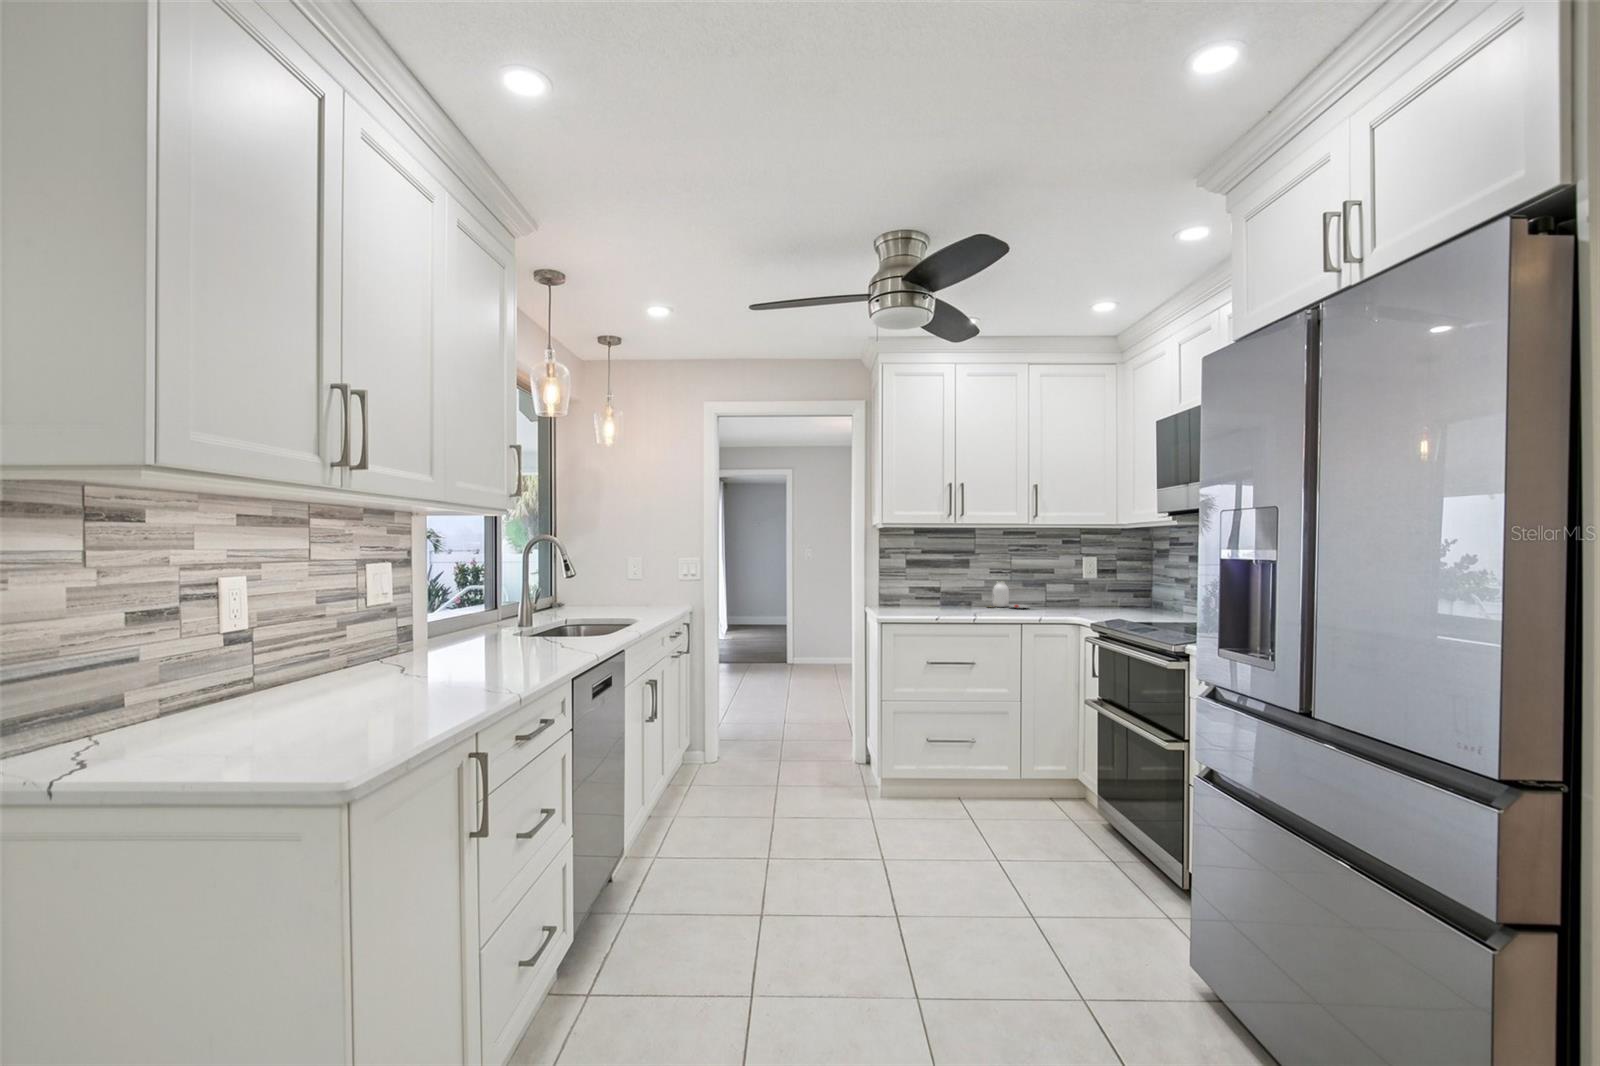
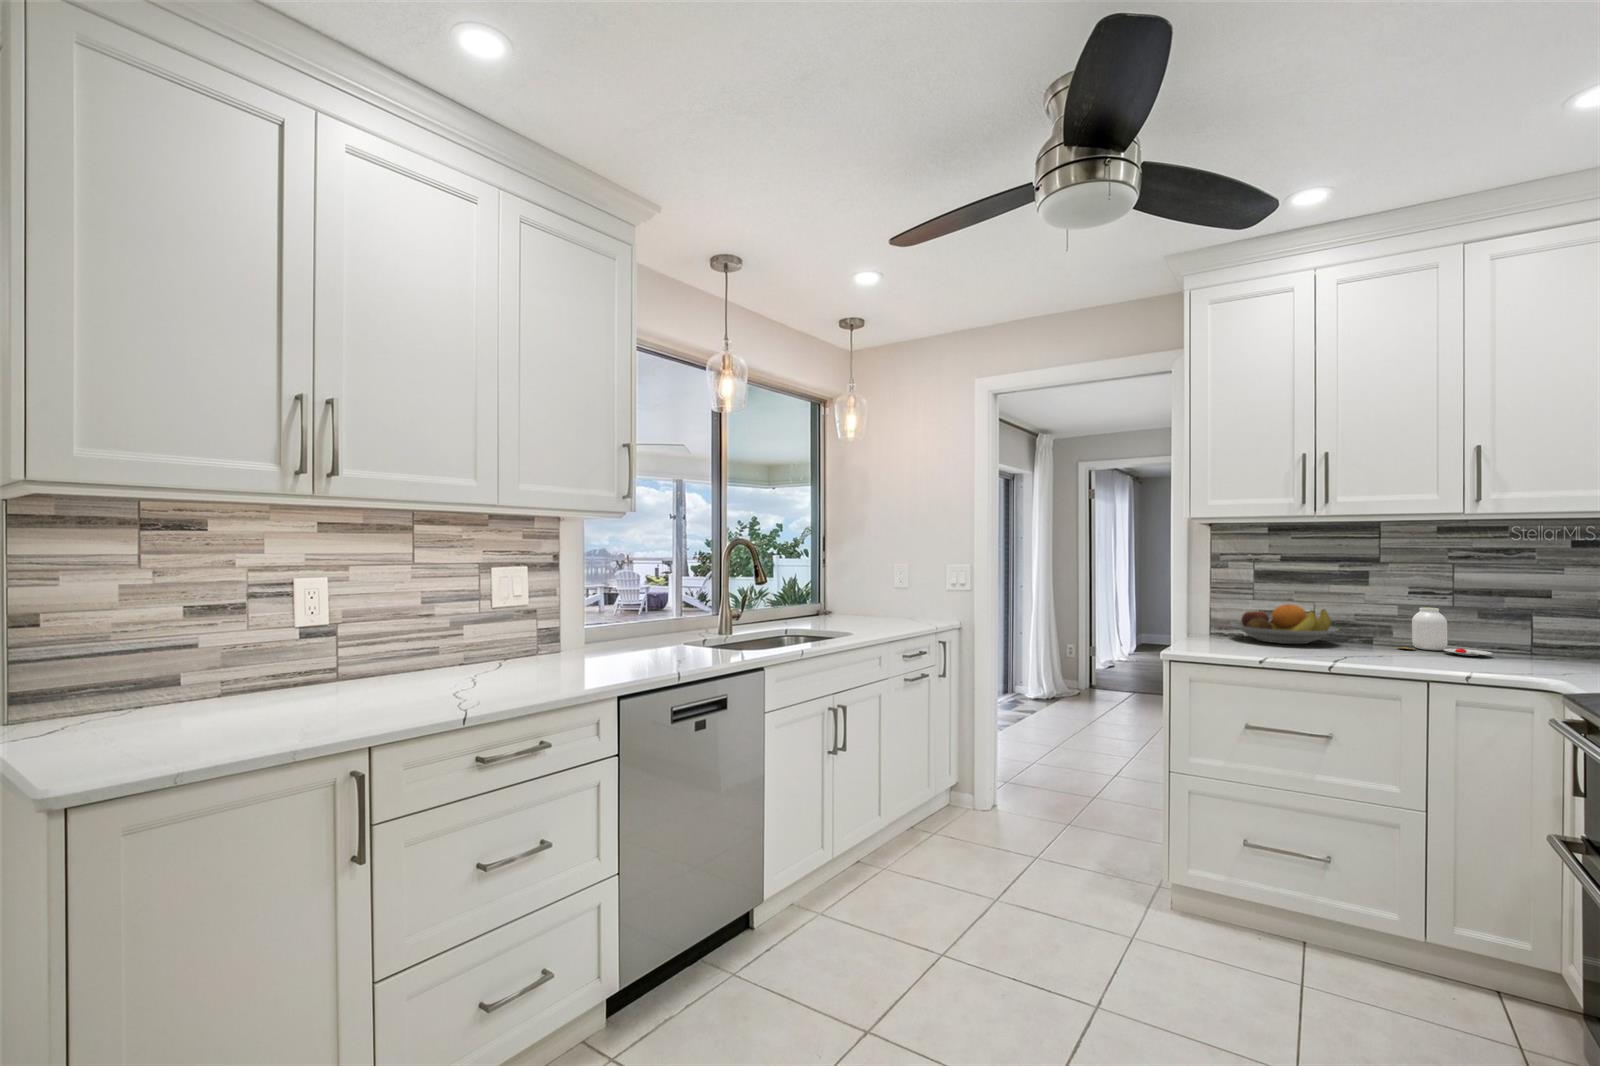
fruit bowl: none [899,582,959,608] -> present [1230,604,1338,644]

